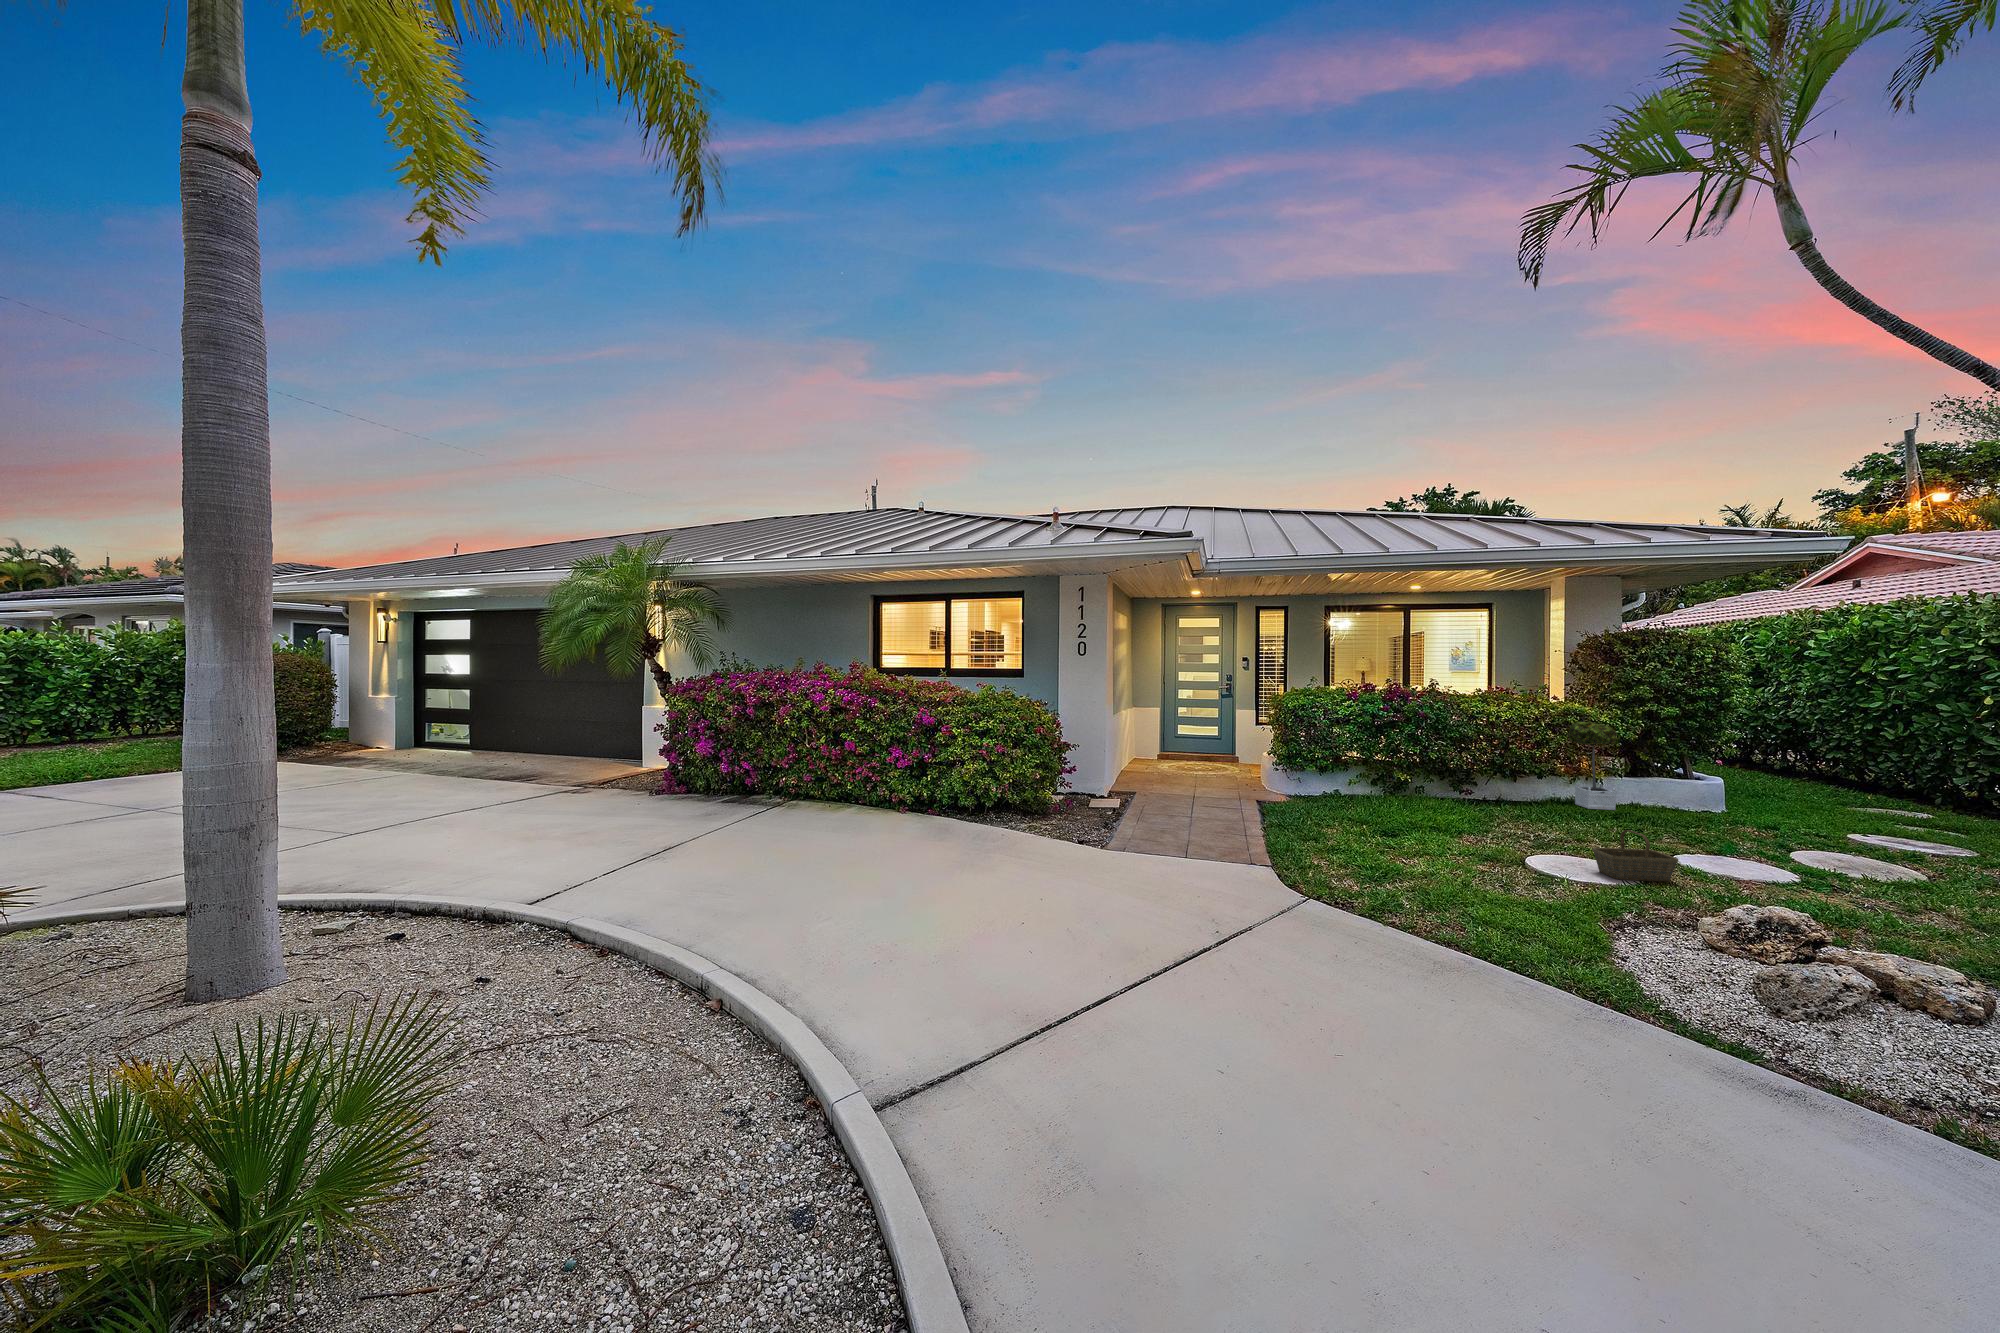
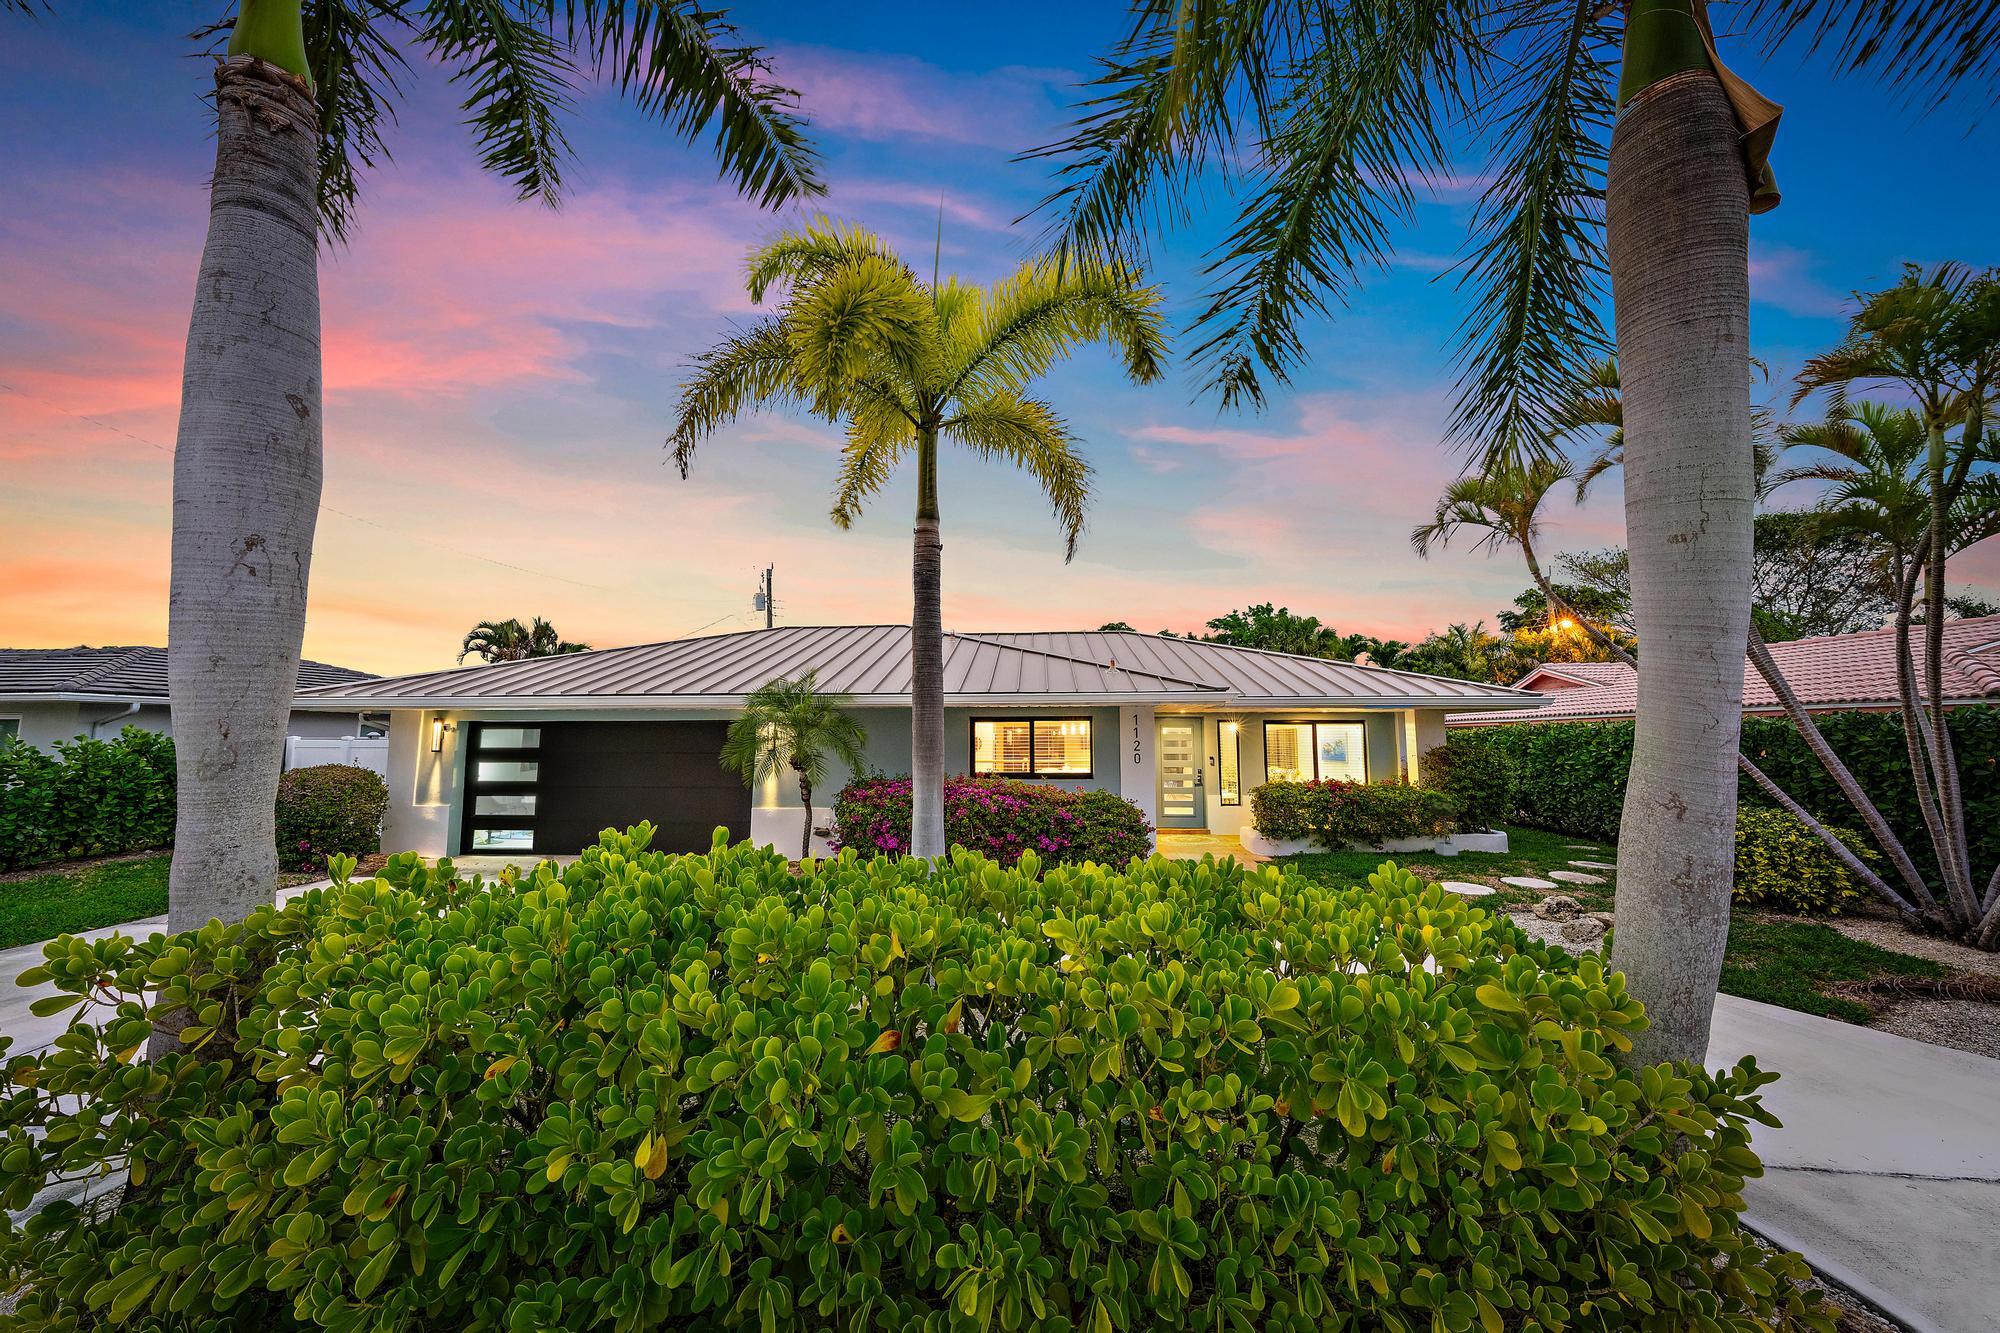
basket: present [1592,830,1678,882] -> none [1473,866,1512,893]

